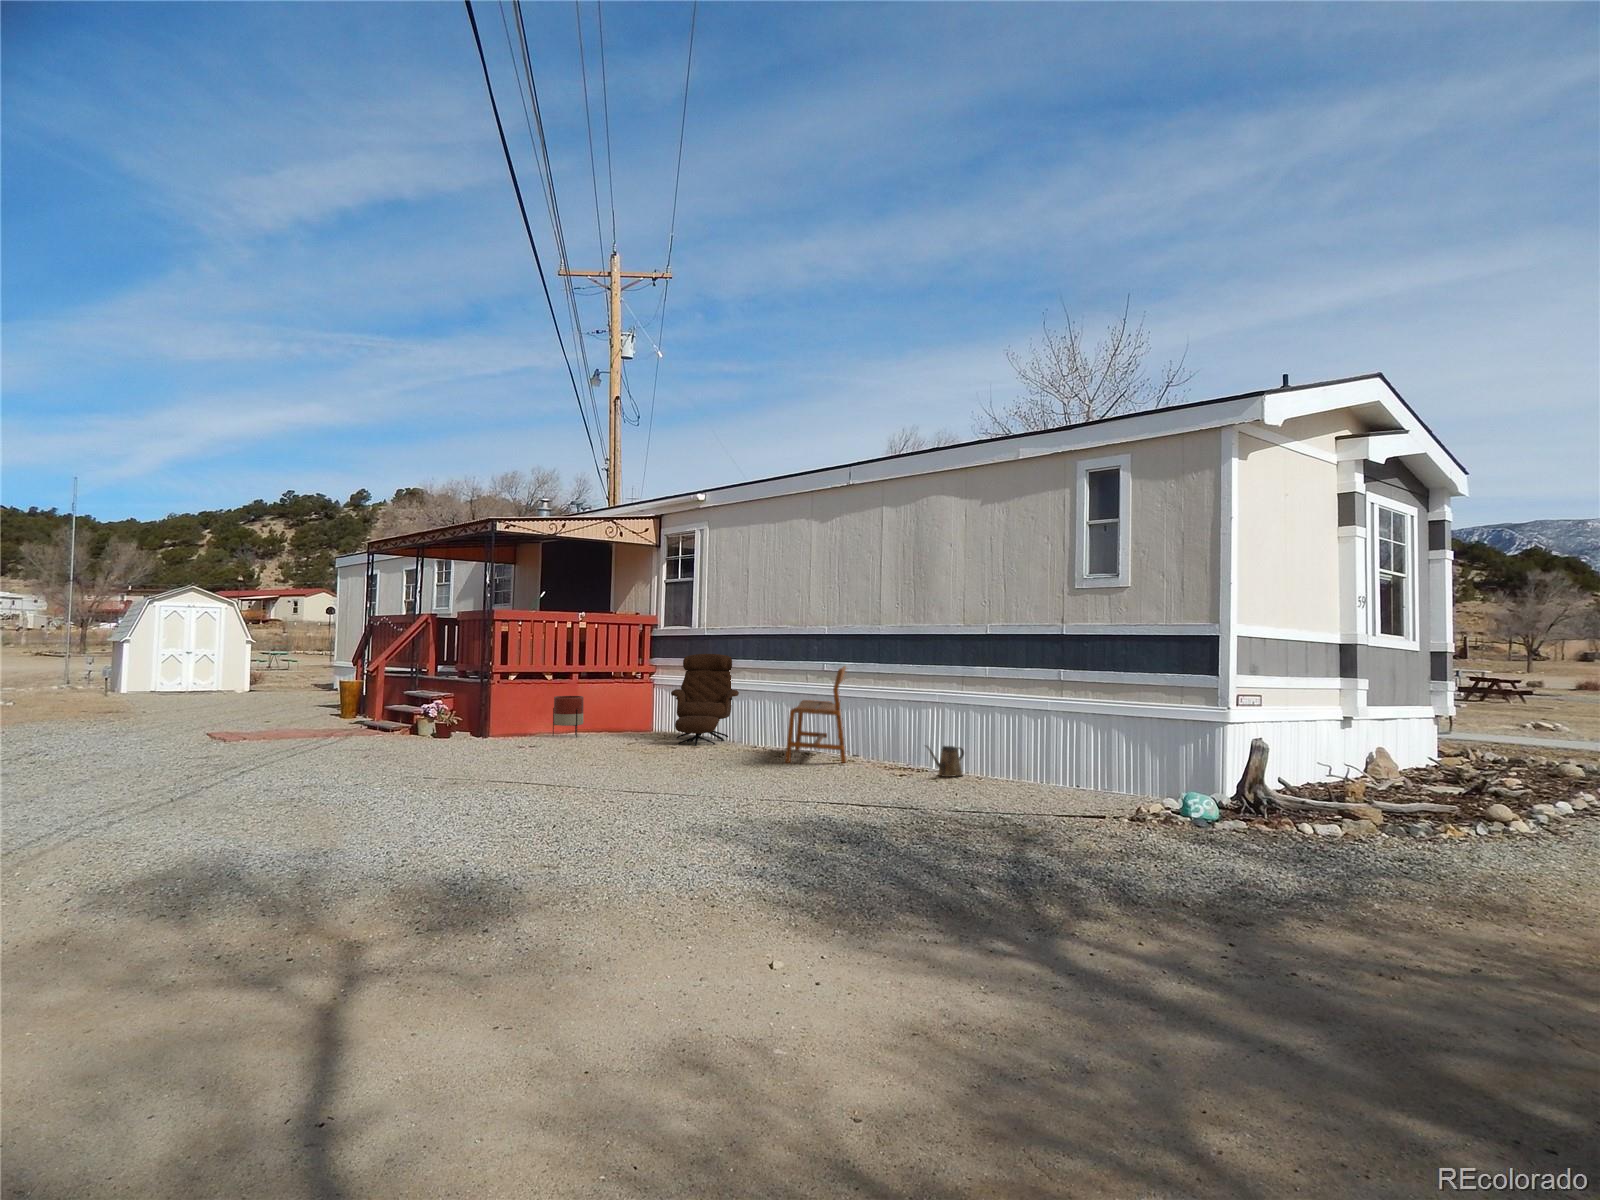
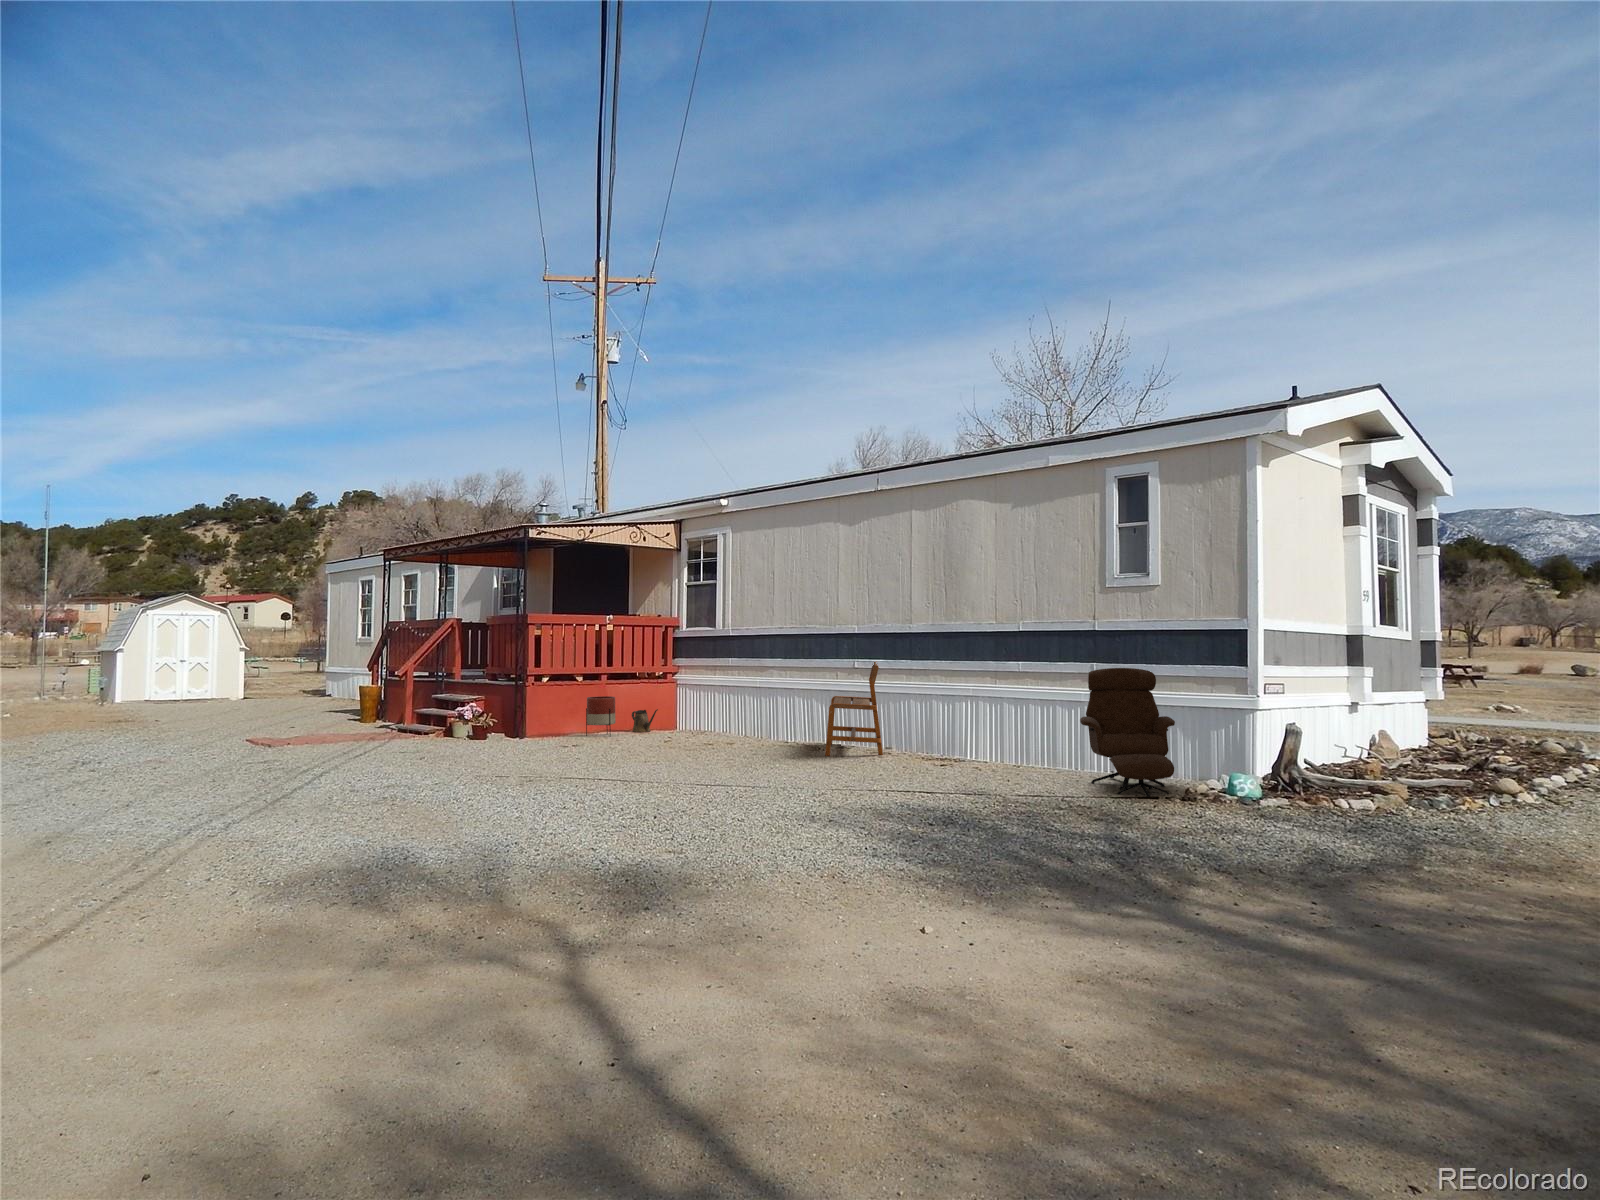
lounge chair: present [671,654,739,746] -> present [1080,668,1175,797]
watering can: present [926,746,964,777] -> present [632,709,658,732]

